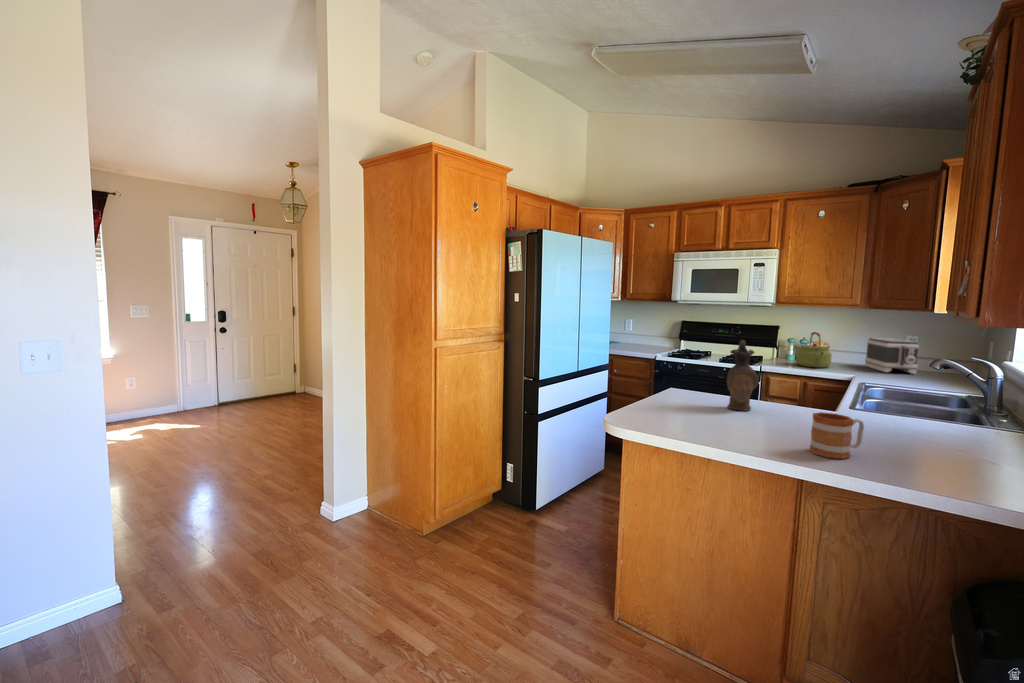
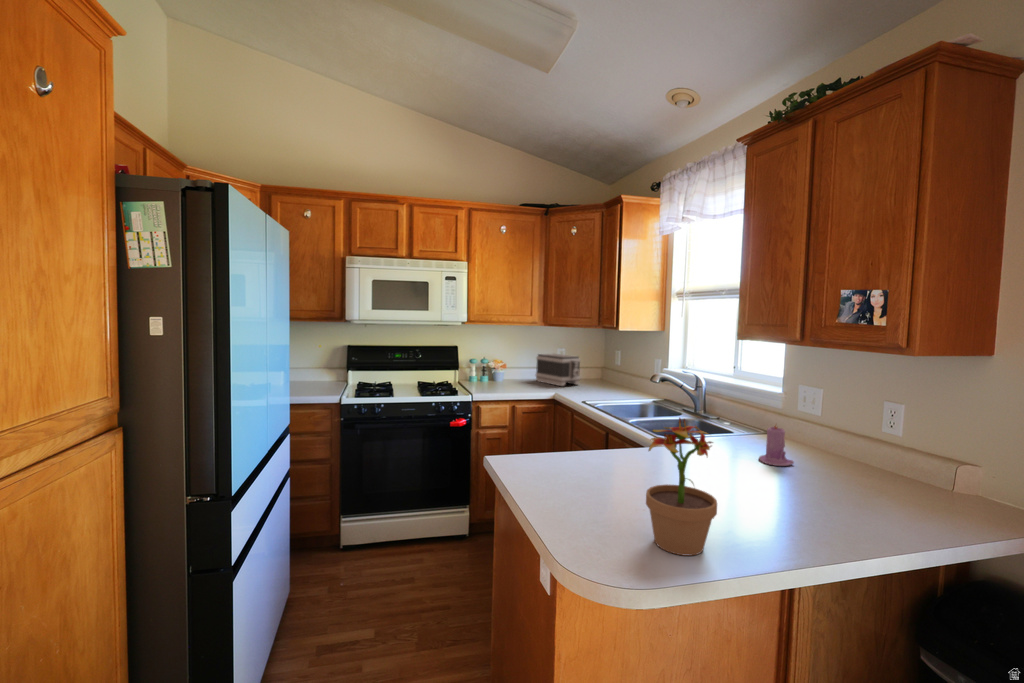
kettle: present [796,332,831,368] -> none [491,352,522,389]
ceramic pitcher: present [727,340,759,411] -> none [589,382,629,477]
potted plant: none [670,350,721,436] -> present [646,418,717,556]
candle: none [938,400,981,448] -> present [759,425,794,466]
mug: present [810,412,864,459] -> none [776,470,826,530]

